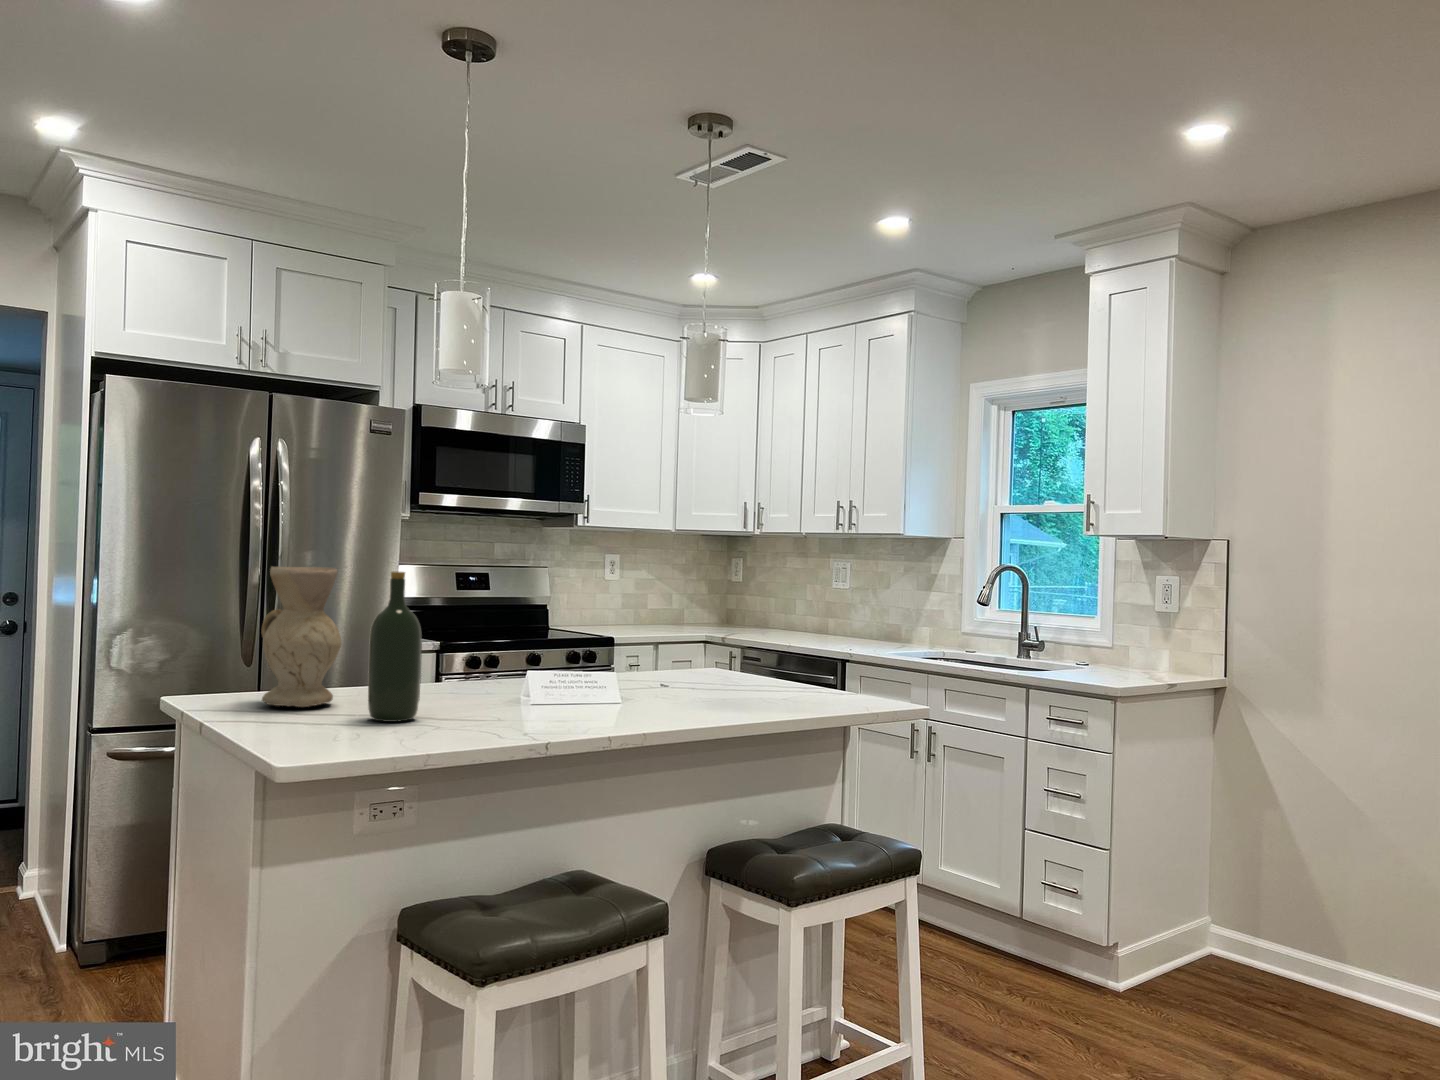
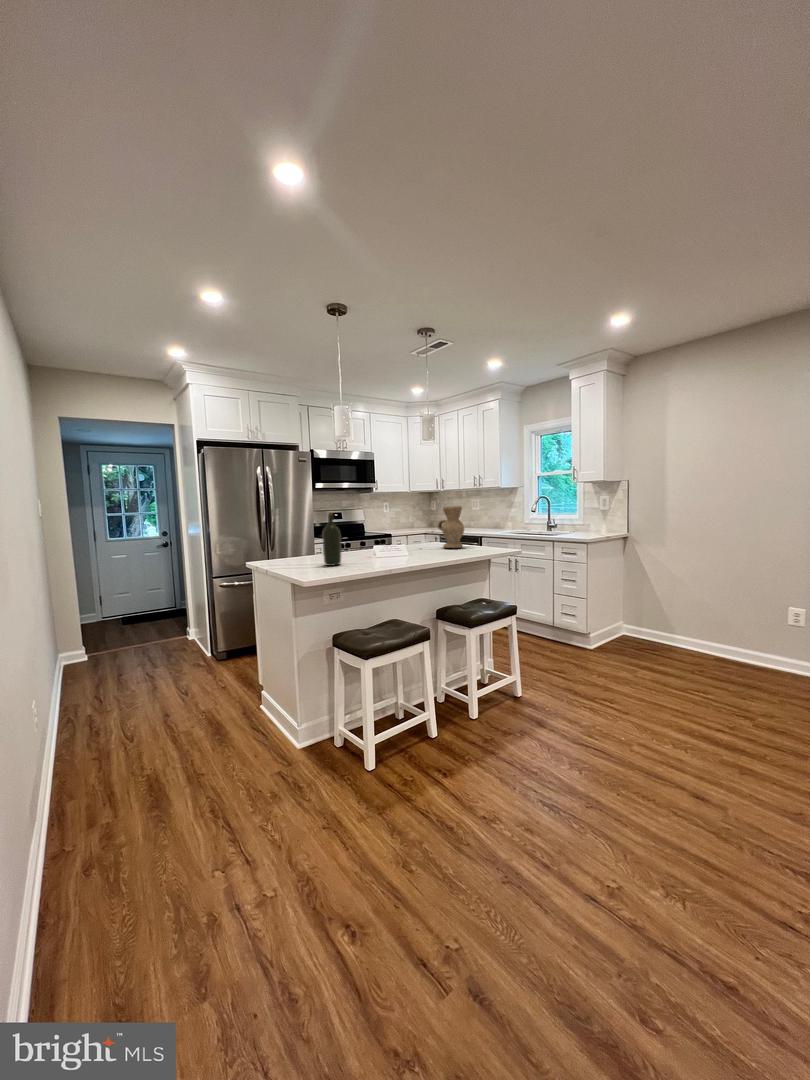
vase: present [262,567,341,707] -> present [438,506,464,548]

